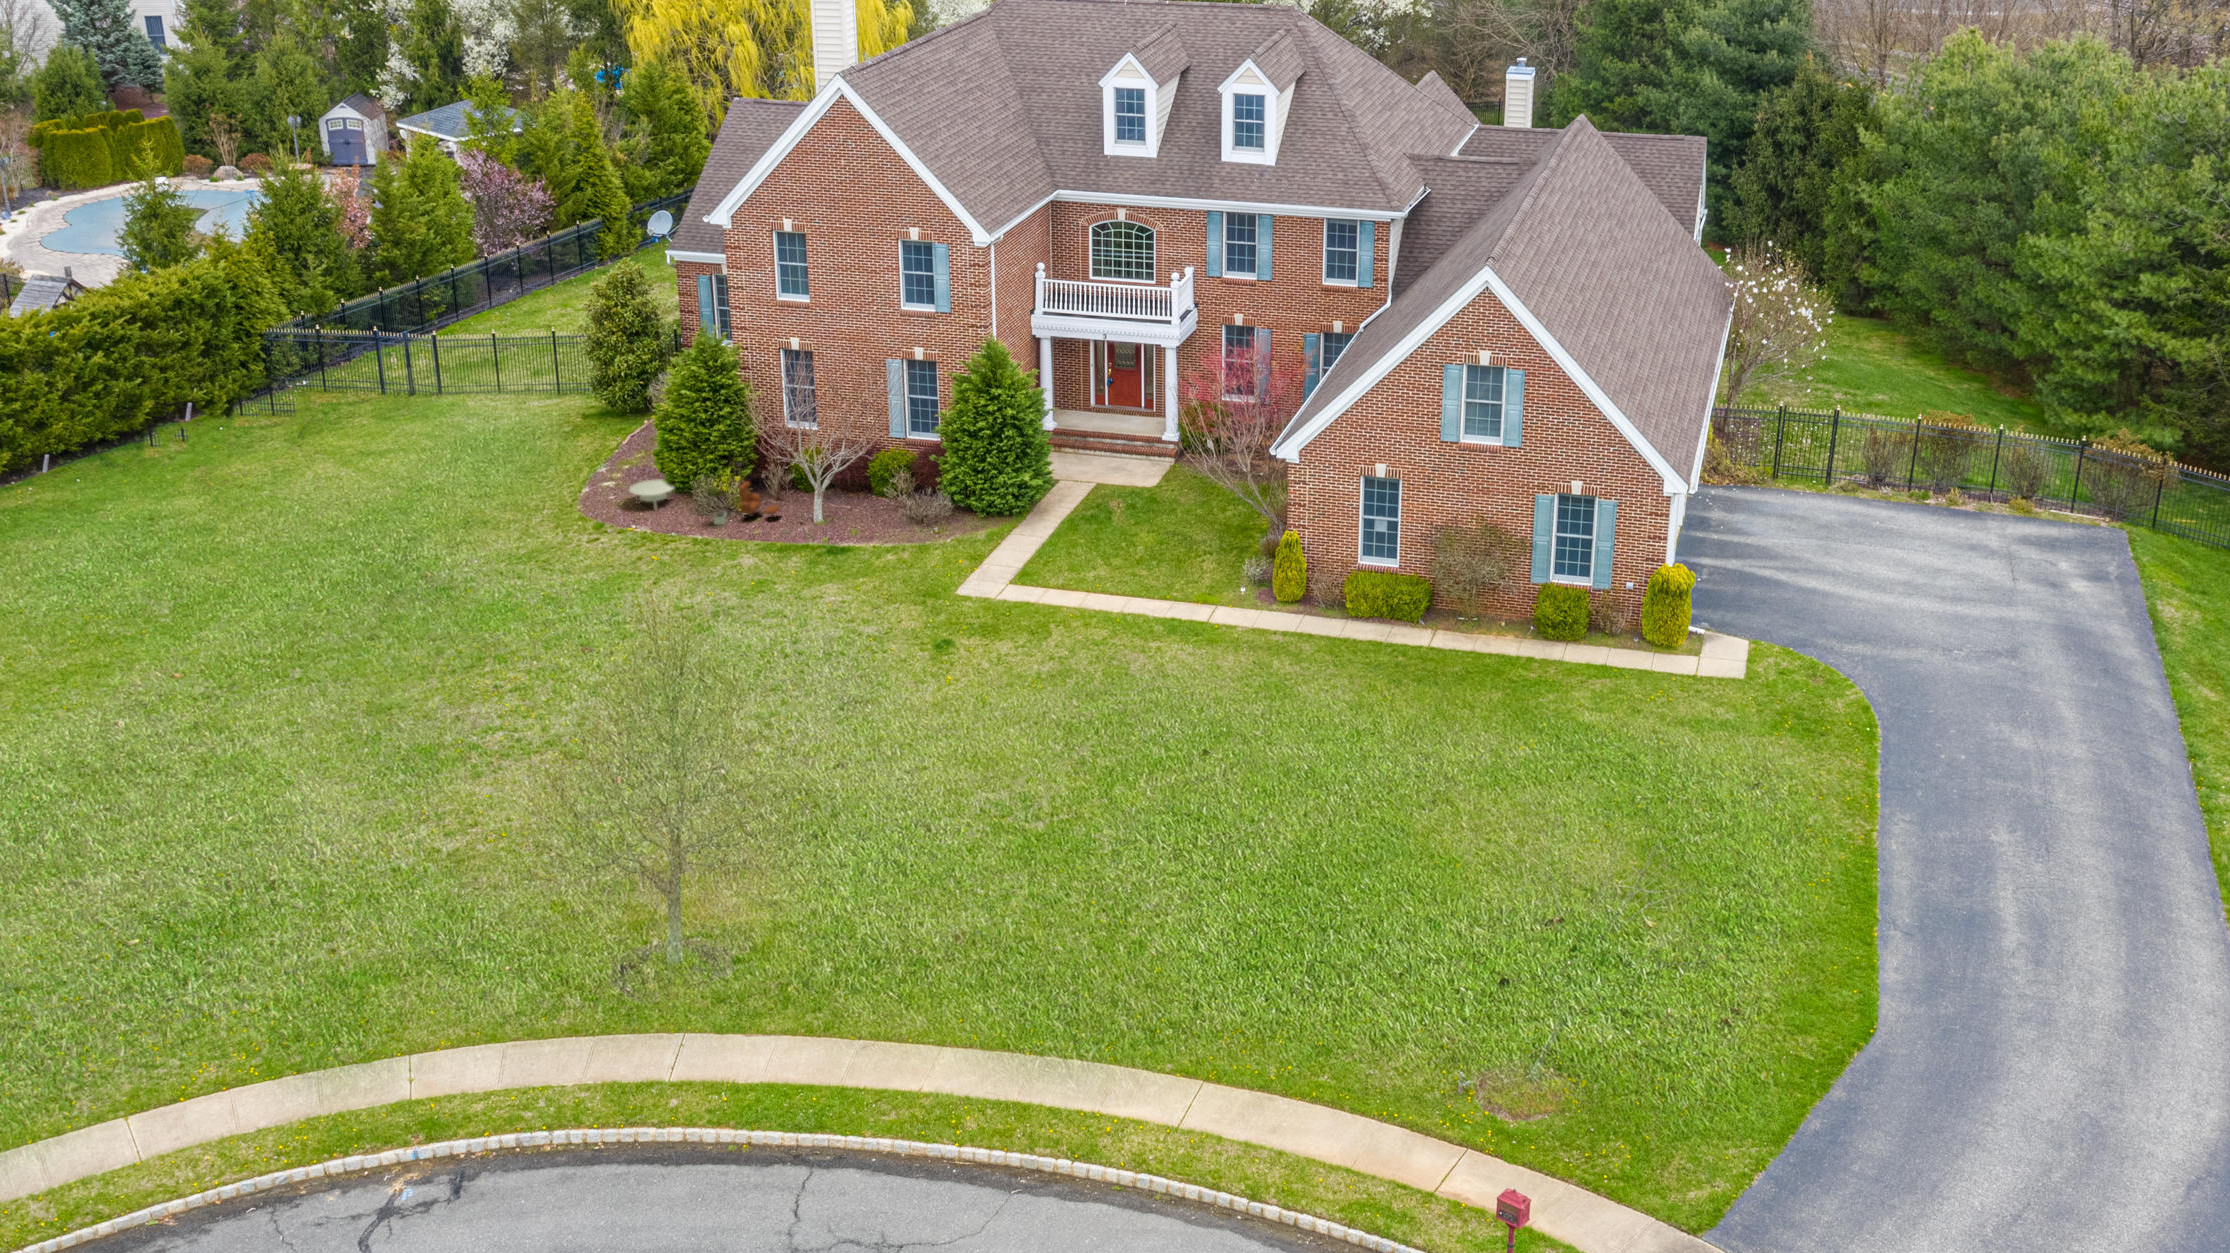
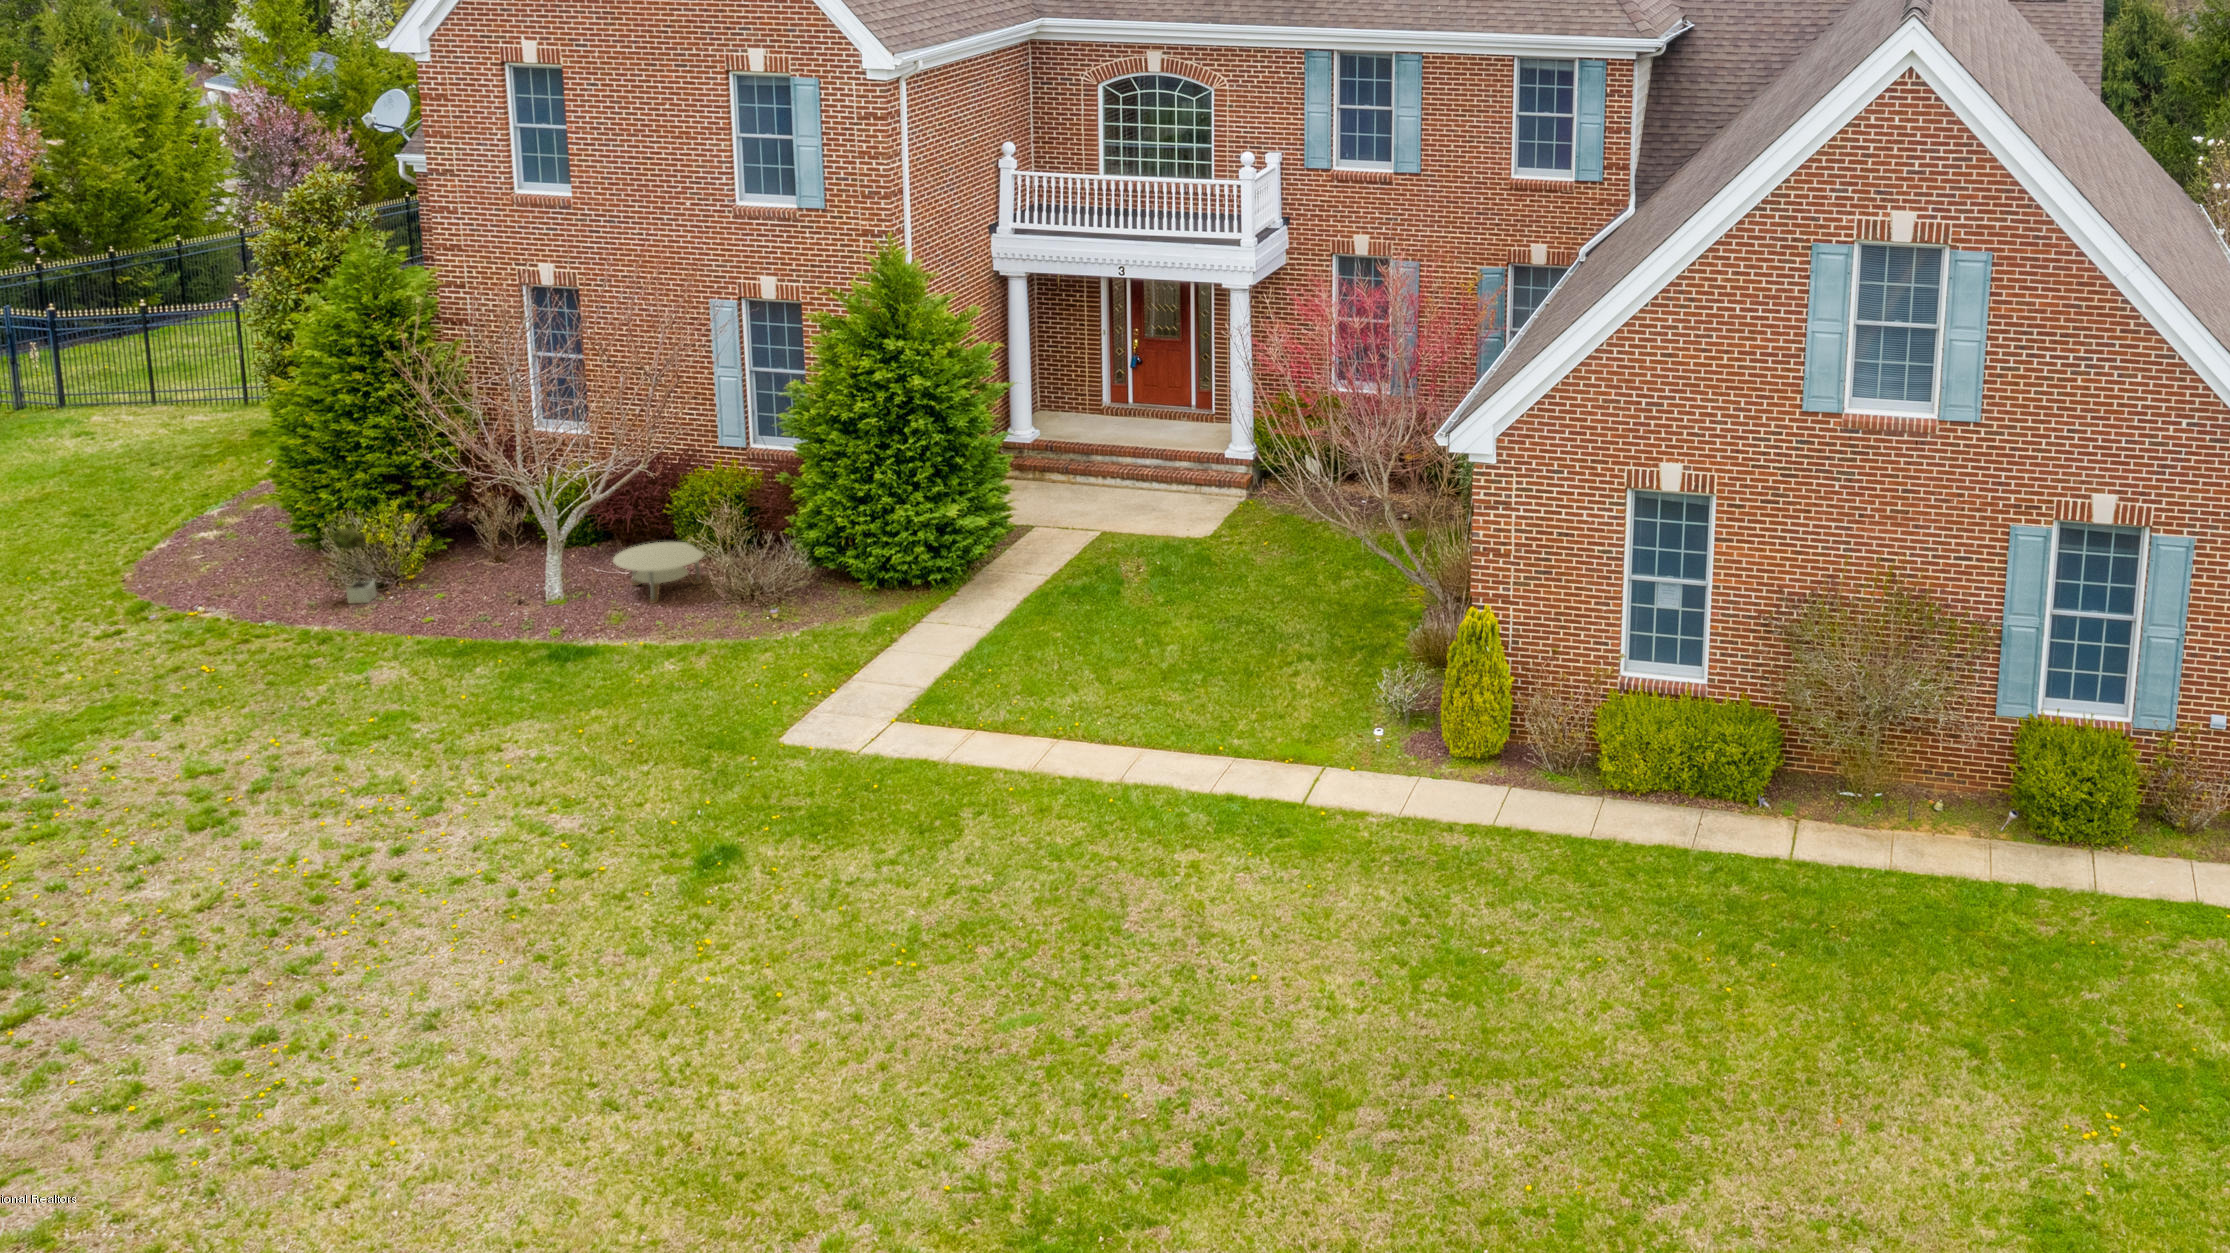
round table: present [629,480,673,511] -> present [613,542,704,603]
lounge chair: present [739,481,779,519] -> none [399,520,485,599]

